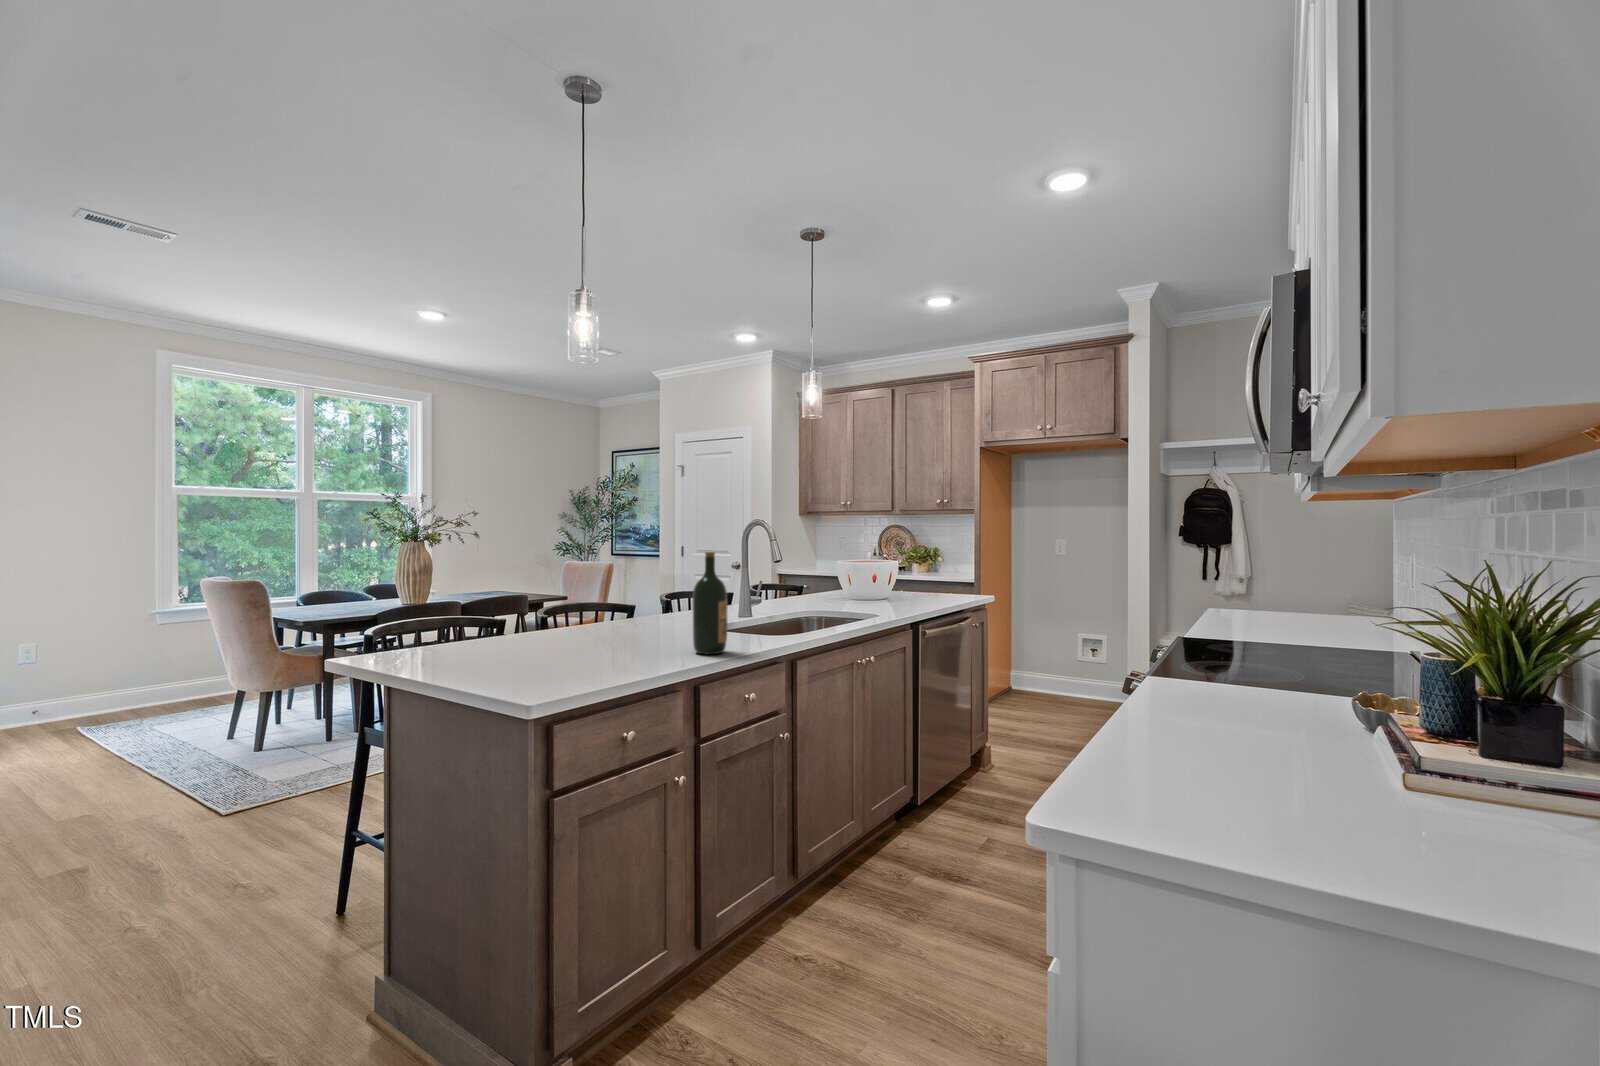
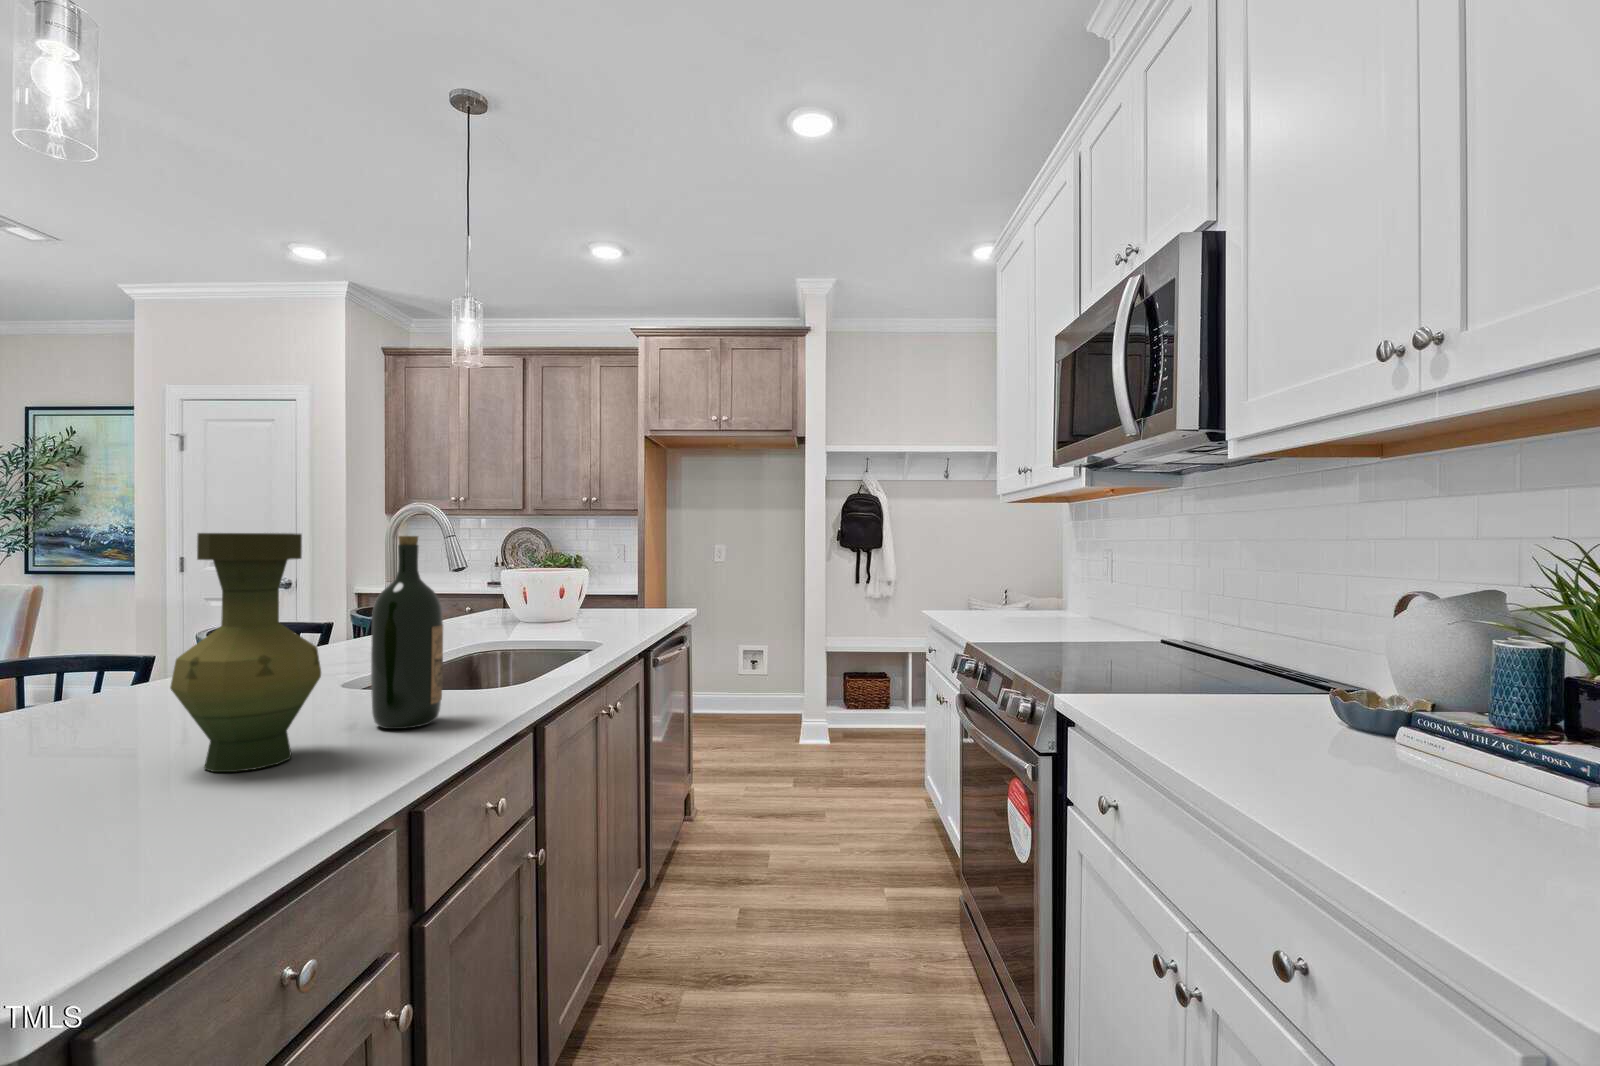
vase: none [604,552,664,663] -> present [170,533,321,772]

